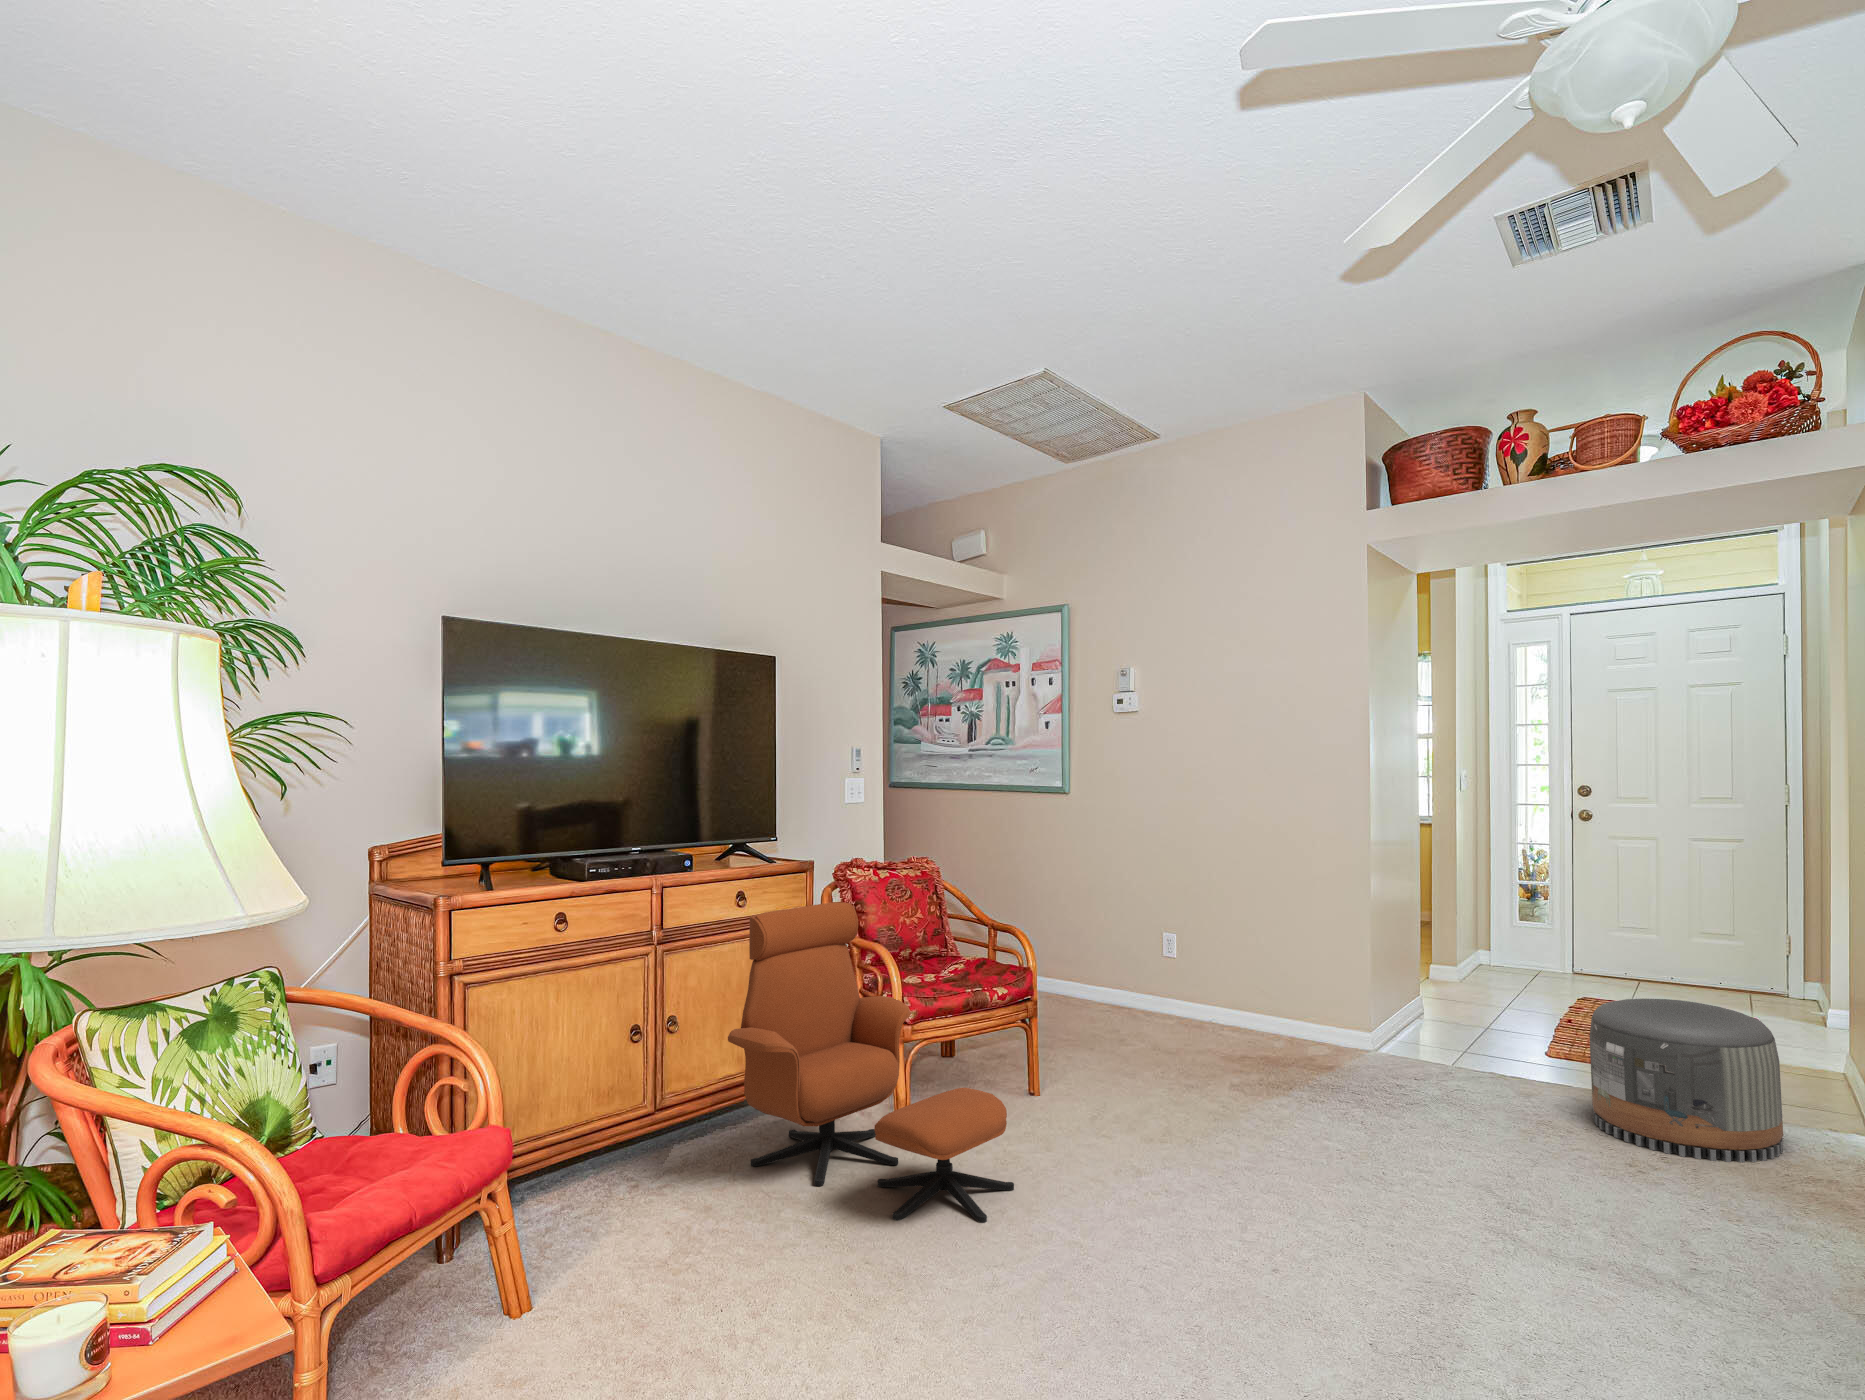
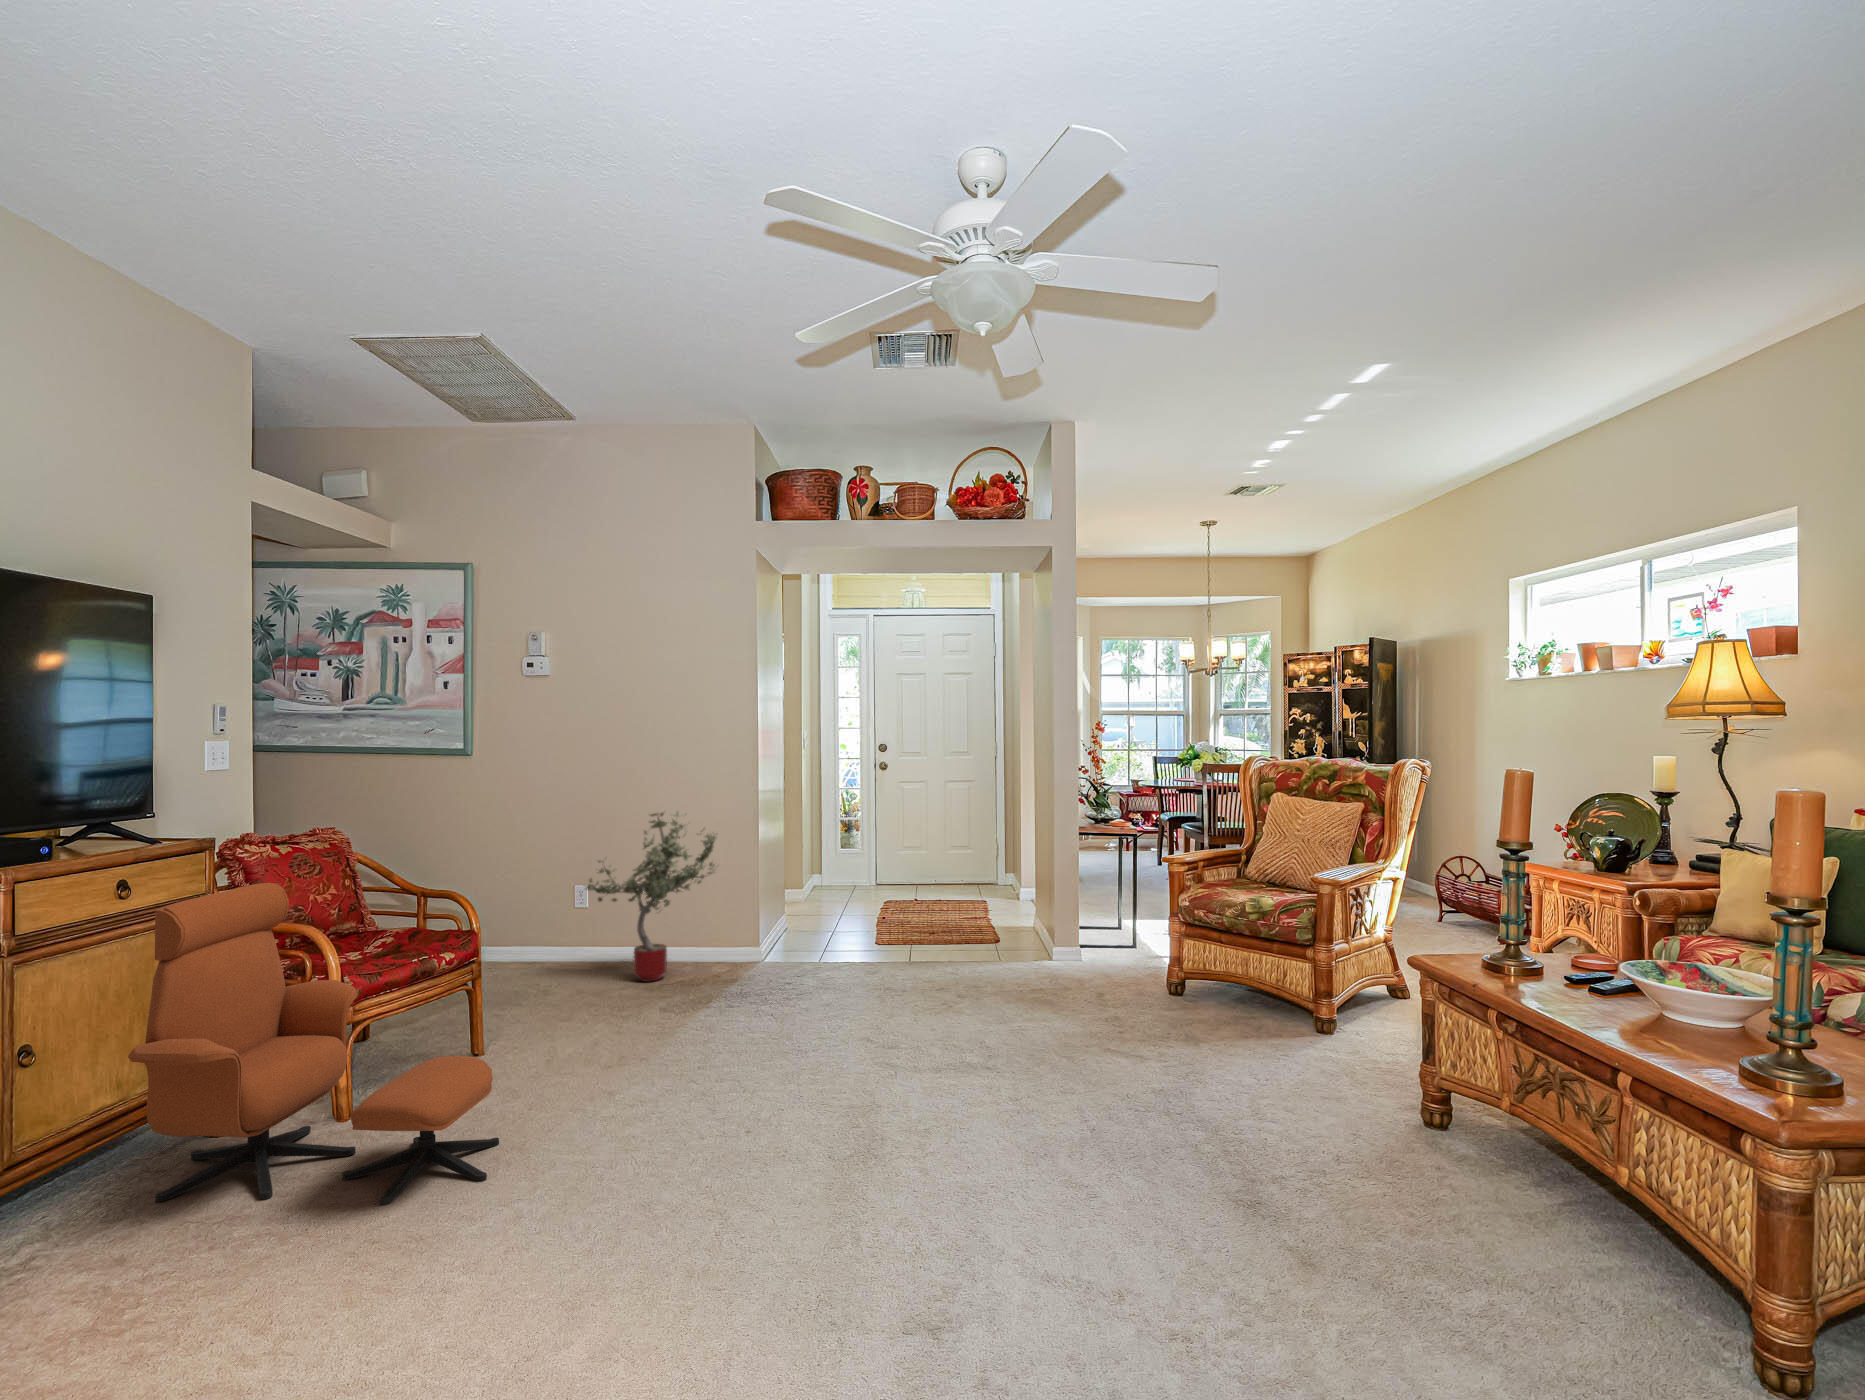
potted tree: none [1170,860,1316,1052] -> present [586,811,716,982]
pouf: present [1590,999,1783,1162] -> none [921,893,1029,999]

